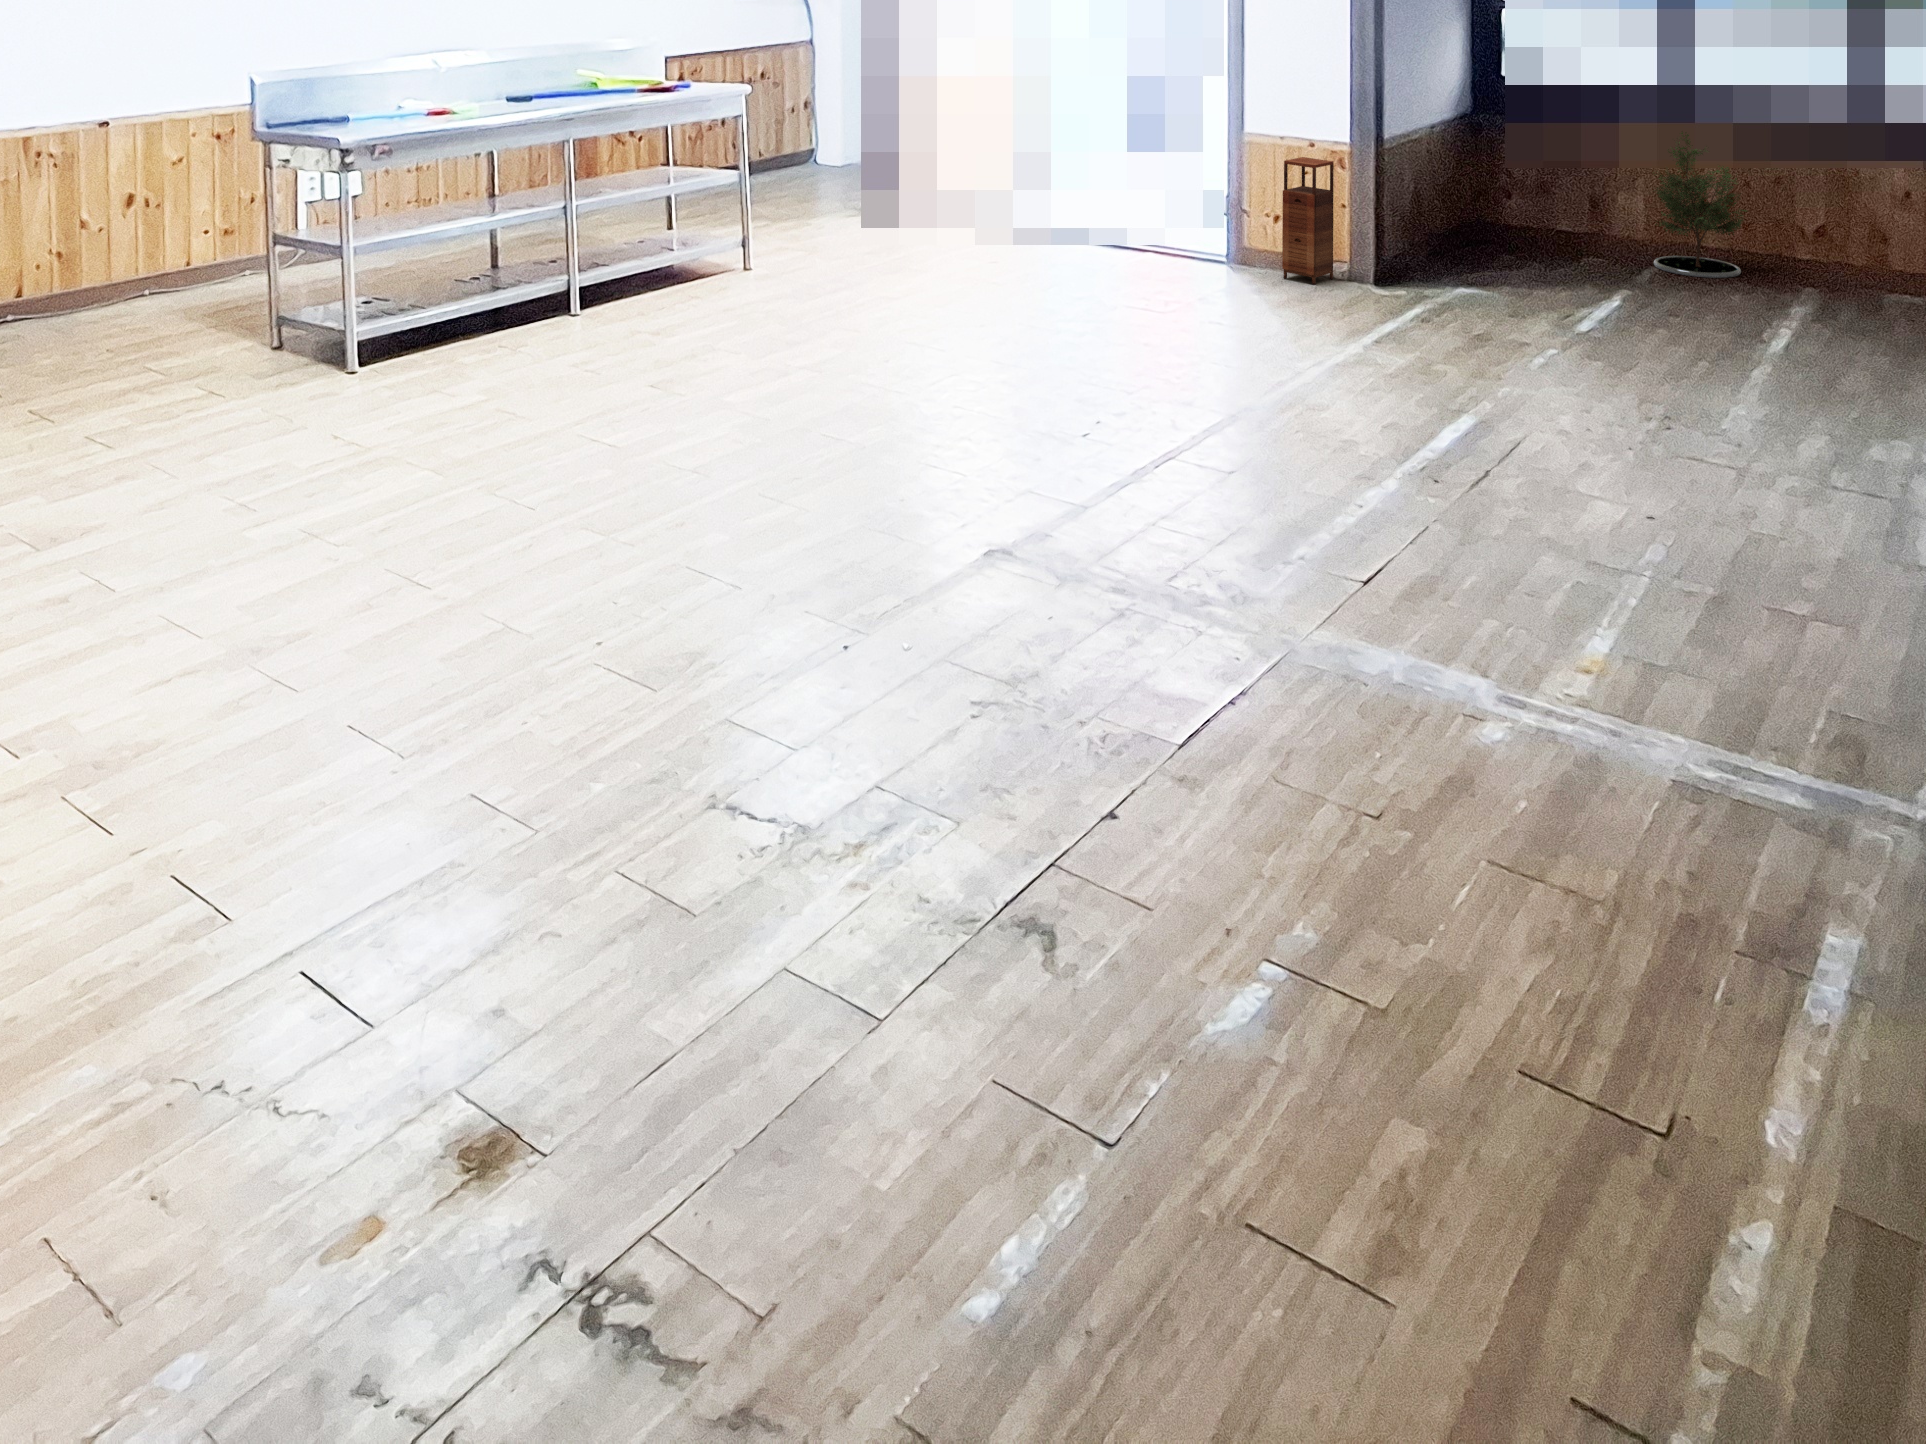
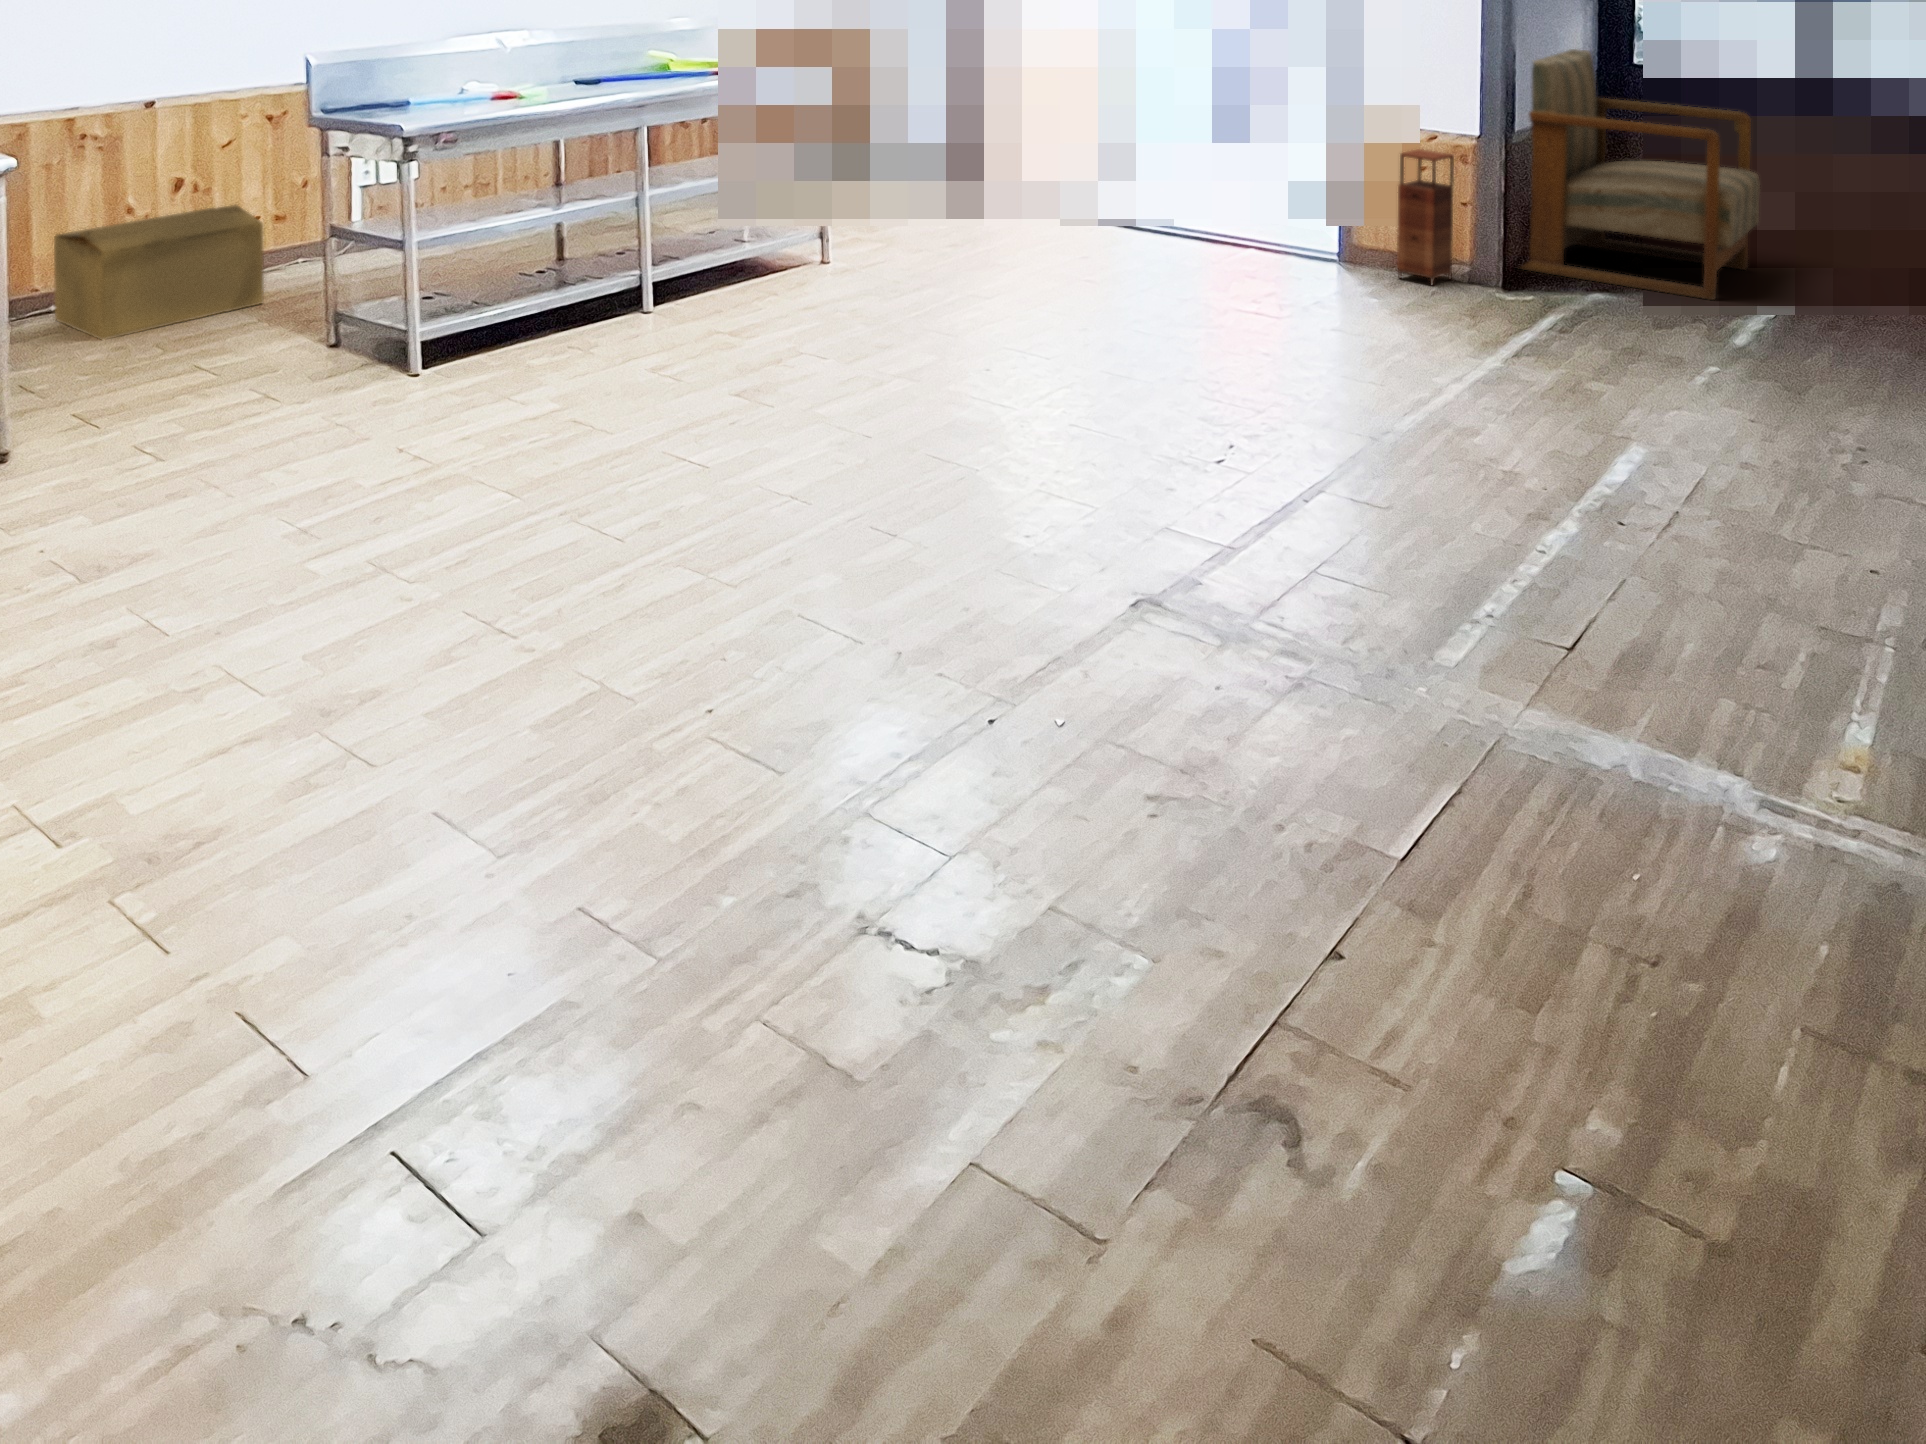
armchair: none [1393,63,1617,294] -> present [1521,49,1760,300]
potted tree: present [1654,132,1747,278] -> none [1795,124,1905,283]
cardboard box: none [12,218,213,346] -> present [54,205,264,340]

